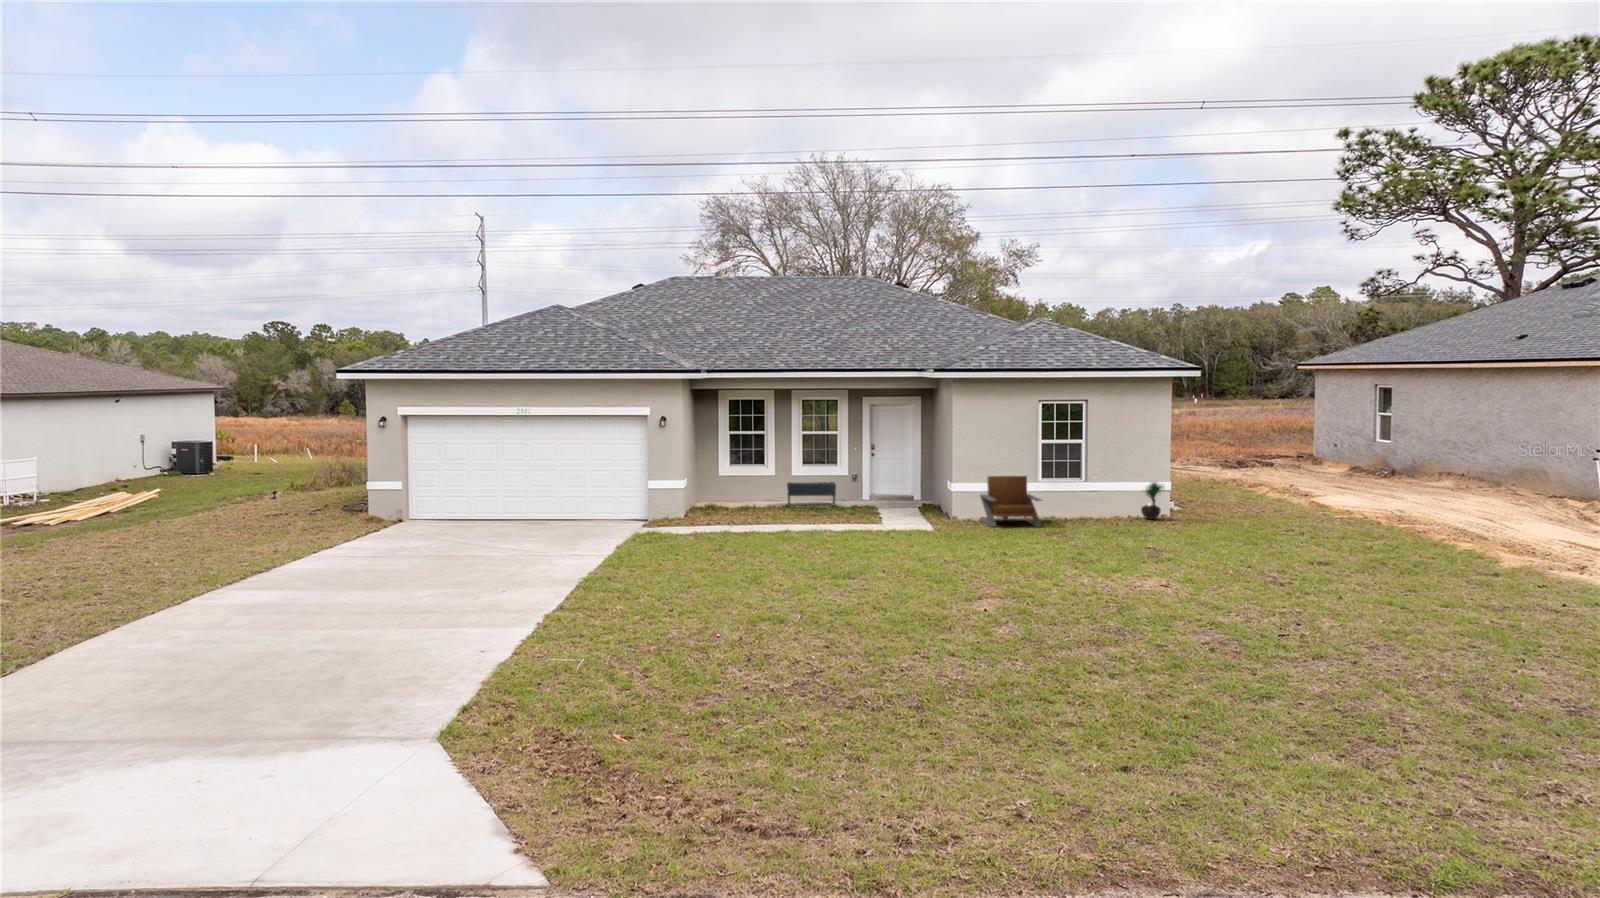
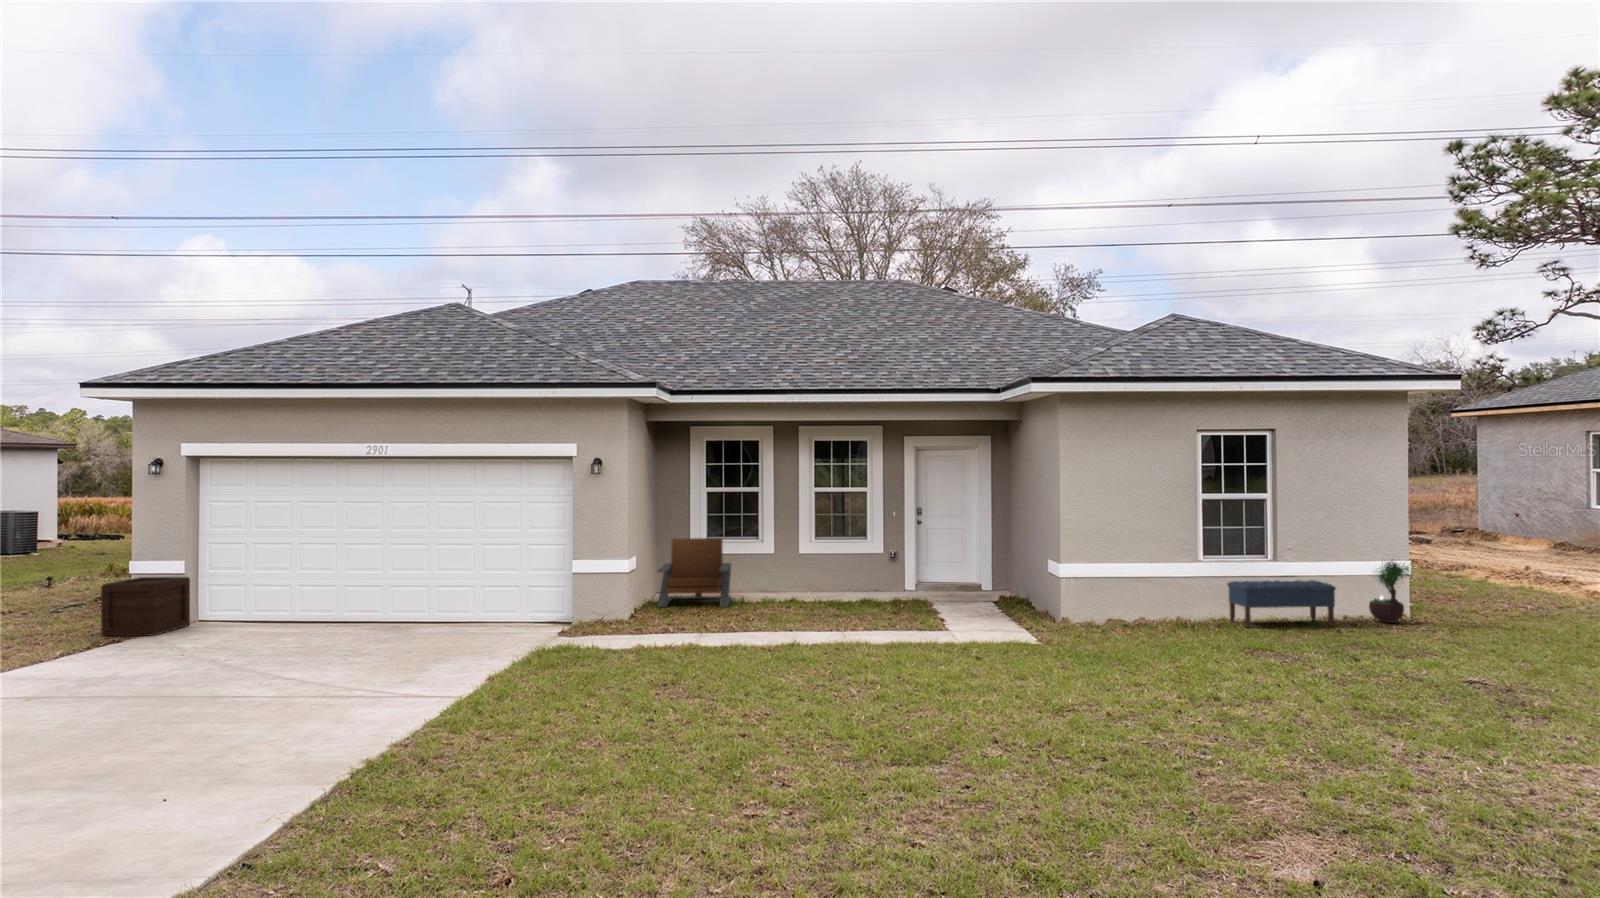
lounge chair: present [980,476,1042,527] -> present [658,538,731,607]
bench: present [787,482,836,506] -> present [1227,580,1336,628]
wooden crate: none [362,491,409,527] -> present [101,577,190,636]

